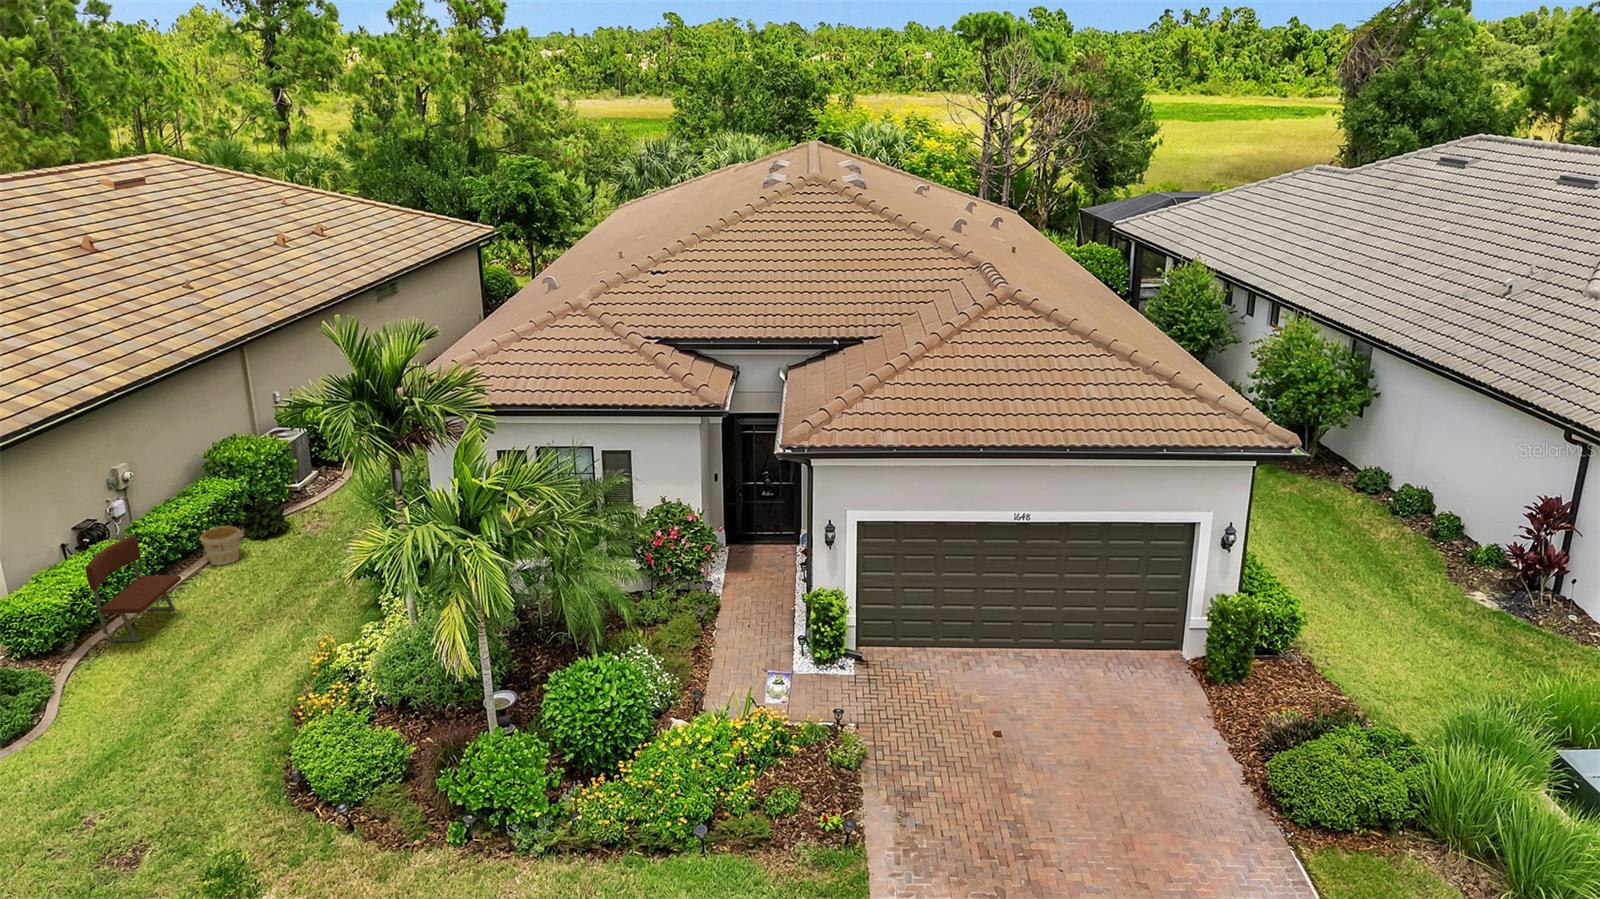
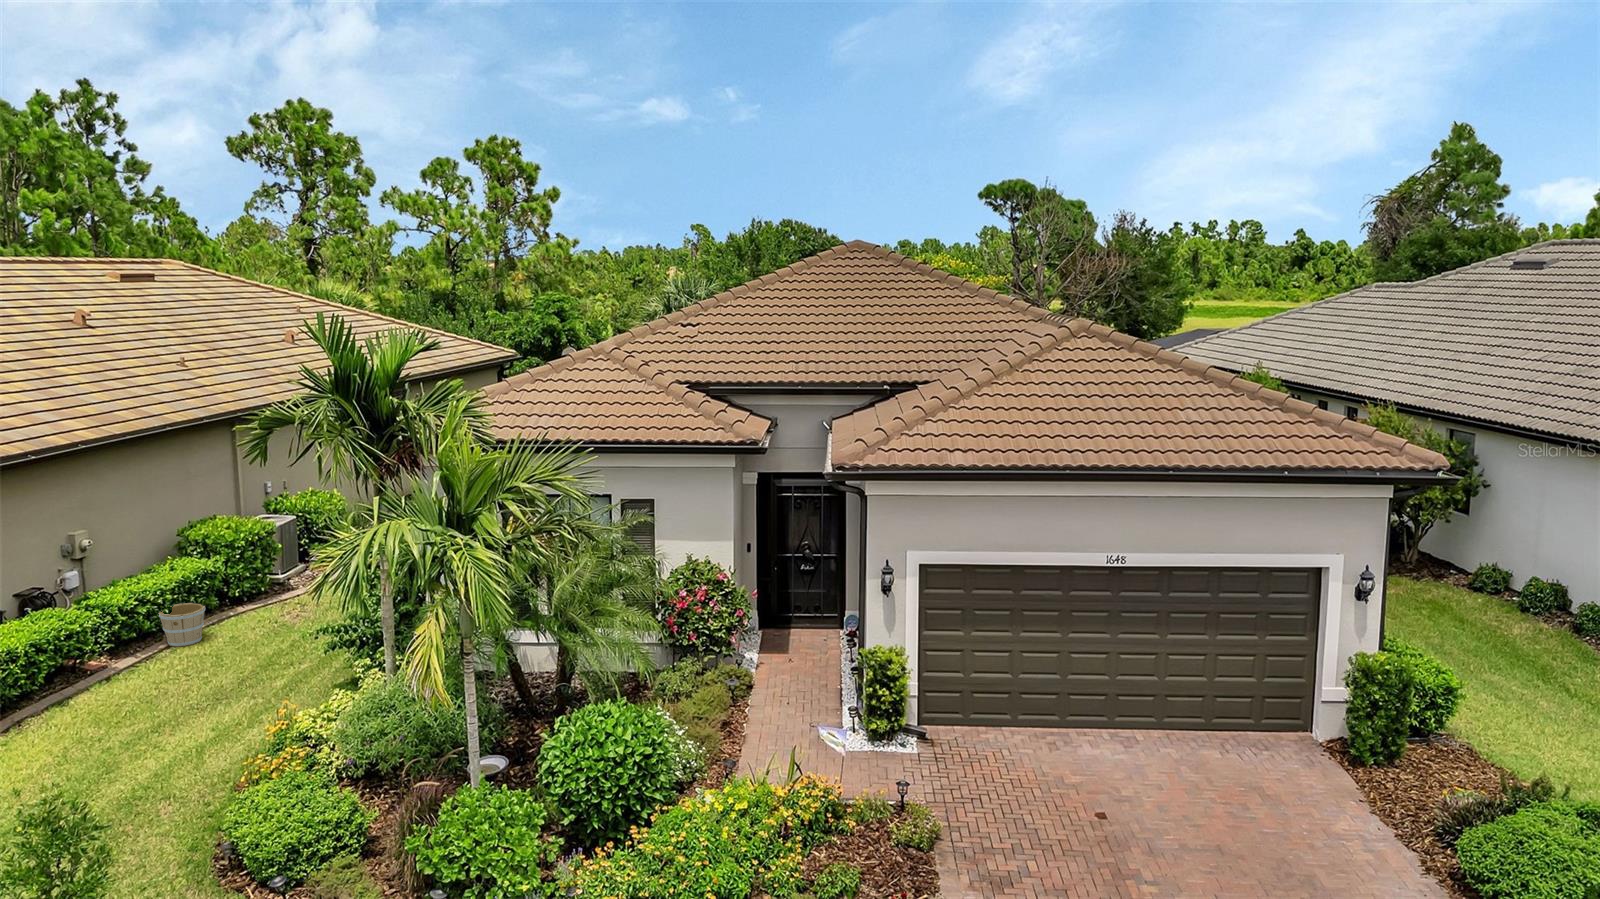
potted plant: present [243,499,290,539] -> none [210,577,264,624]
bench: present [86,536,181,642] -> none [18,597,130,717]

